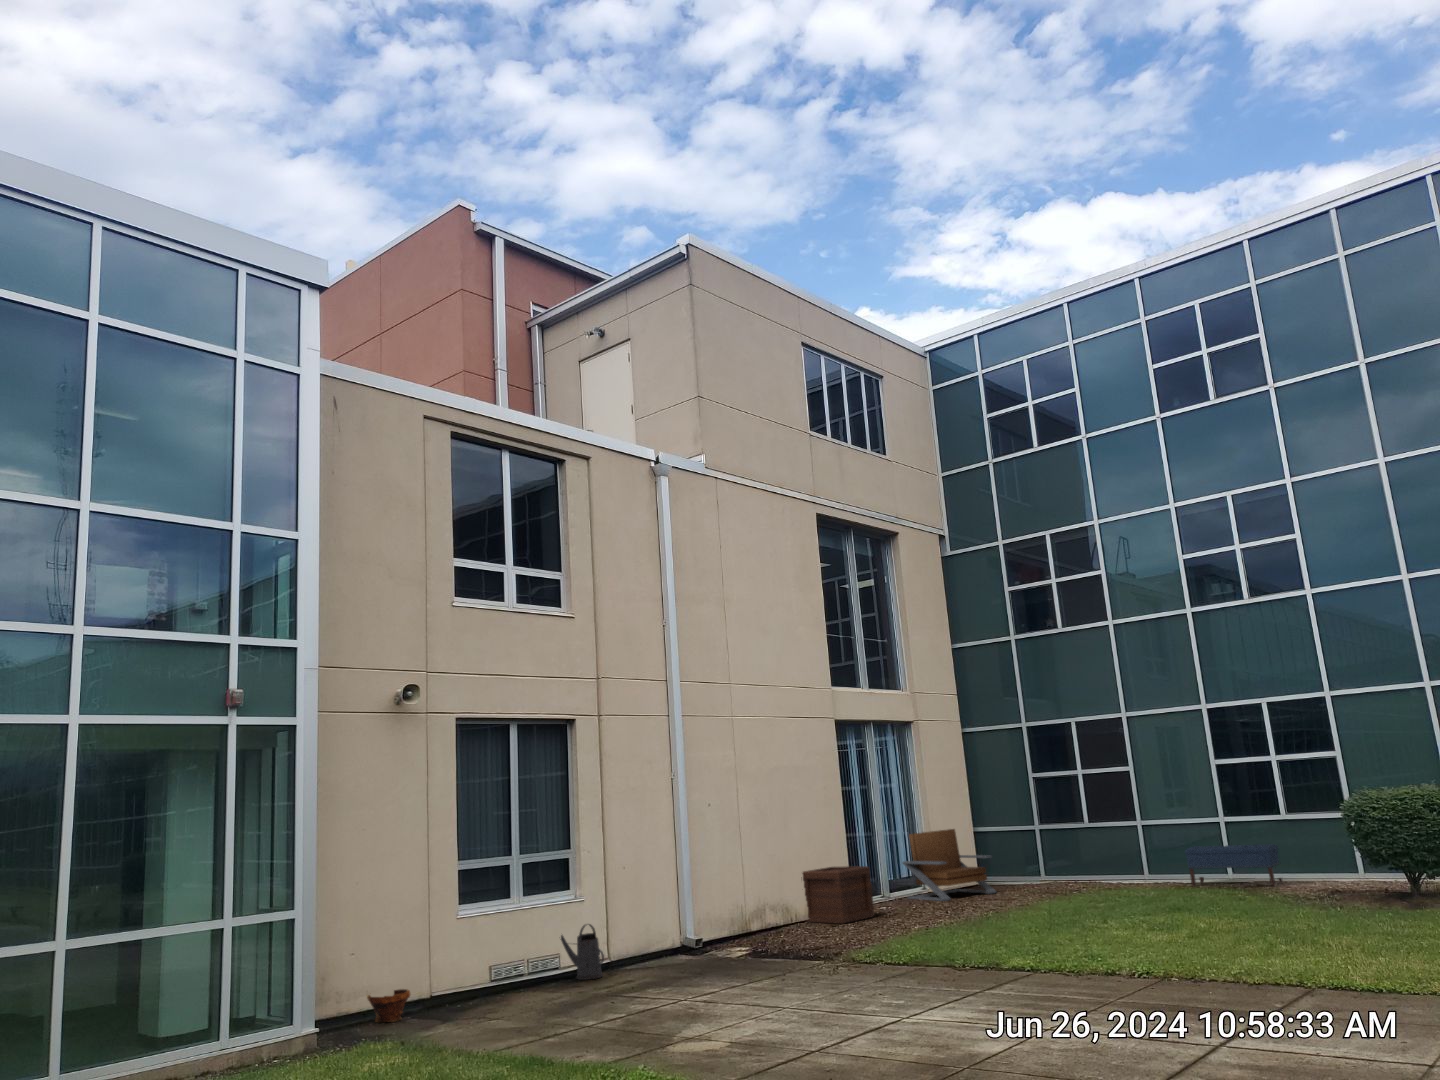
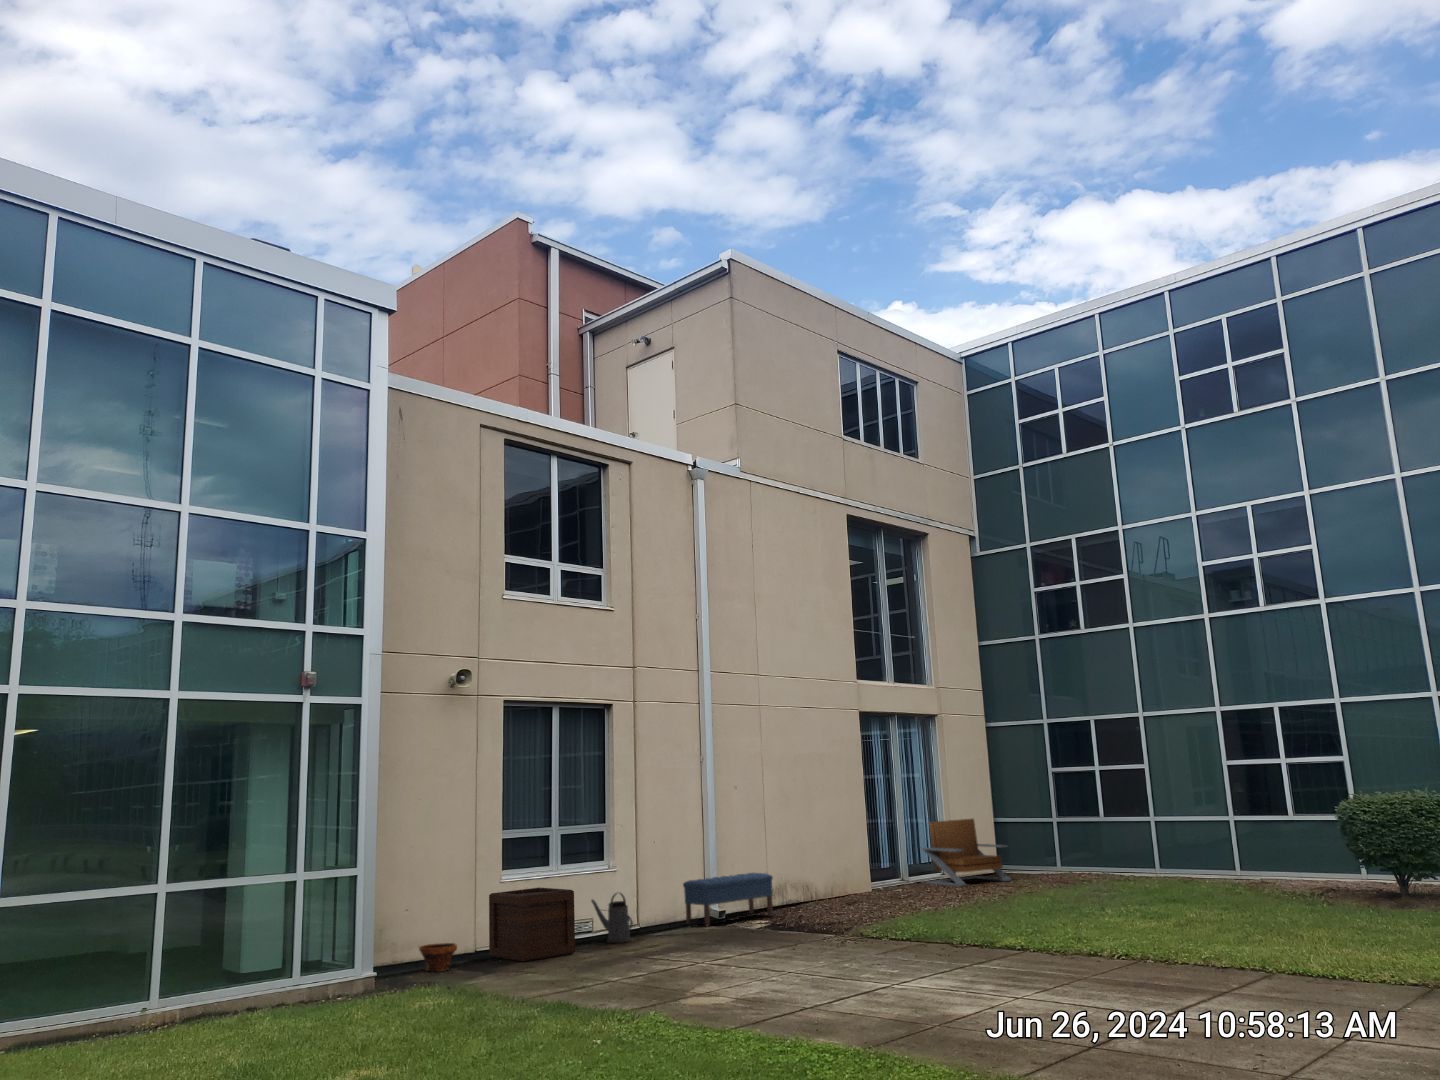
bench: present [1185,844,1283,887] -> present [683,873,773,926]
wooden crate: present [802,866,874,924] -> present [489,887,575,962]

